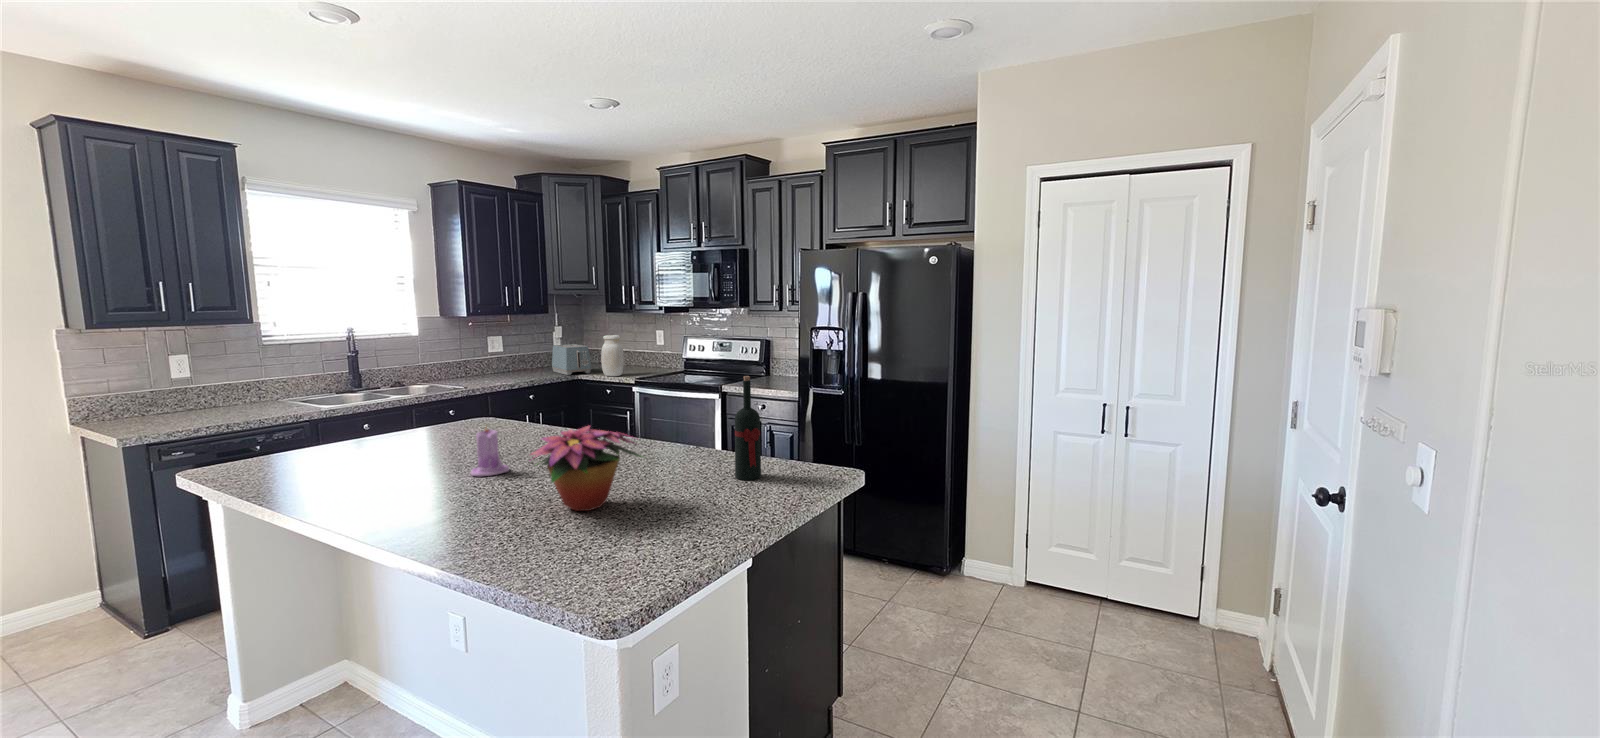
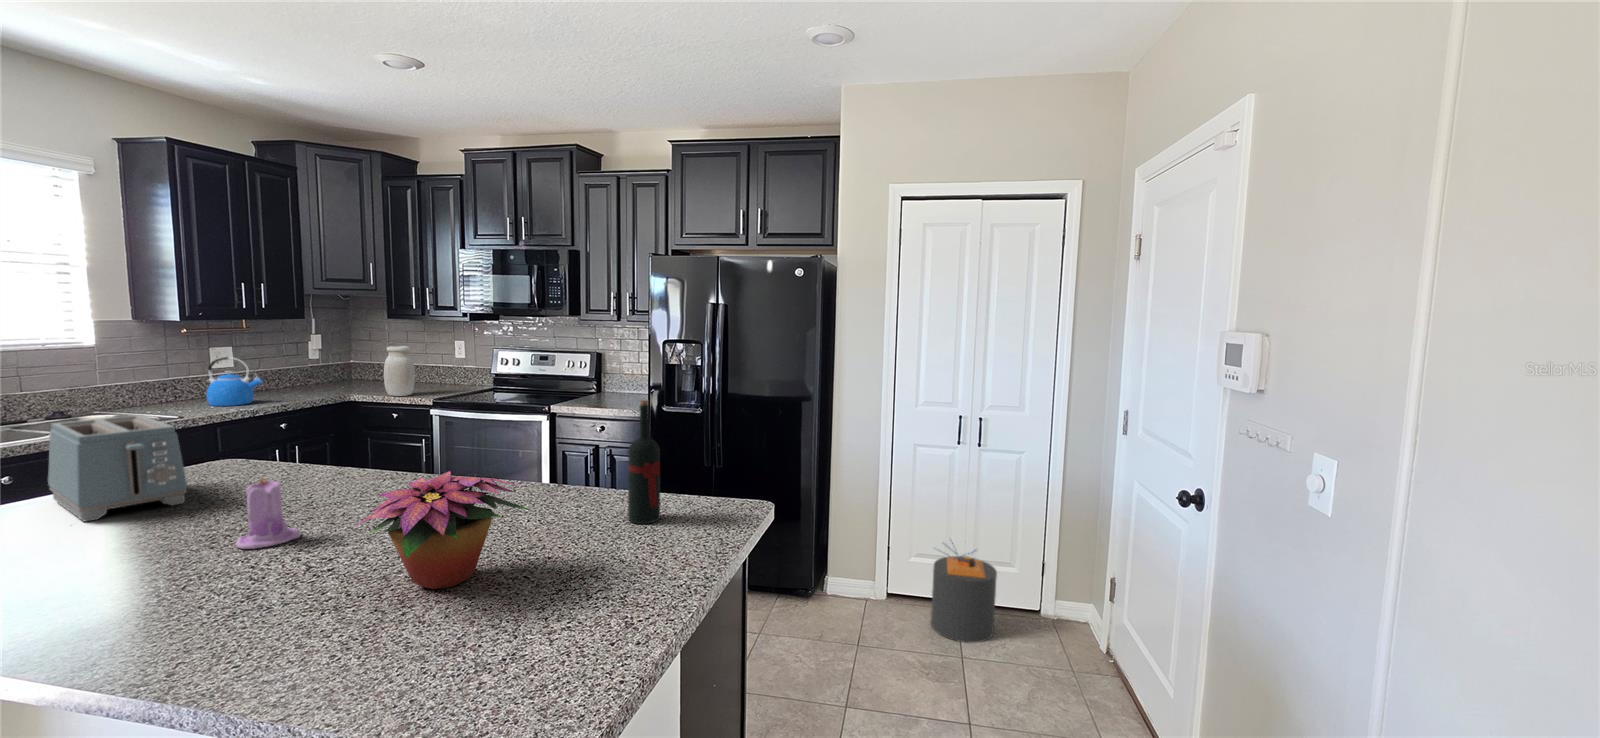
kettle: none [484,344,519,381] -> present [206,357,263,406]
toaster: present [552,344,591,375] -> present [48,415,187,522]
trash can: none [1067,526,1141,639] -> present [931,540,997,643]

